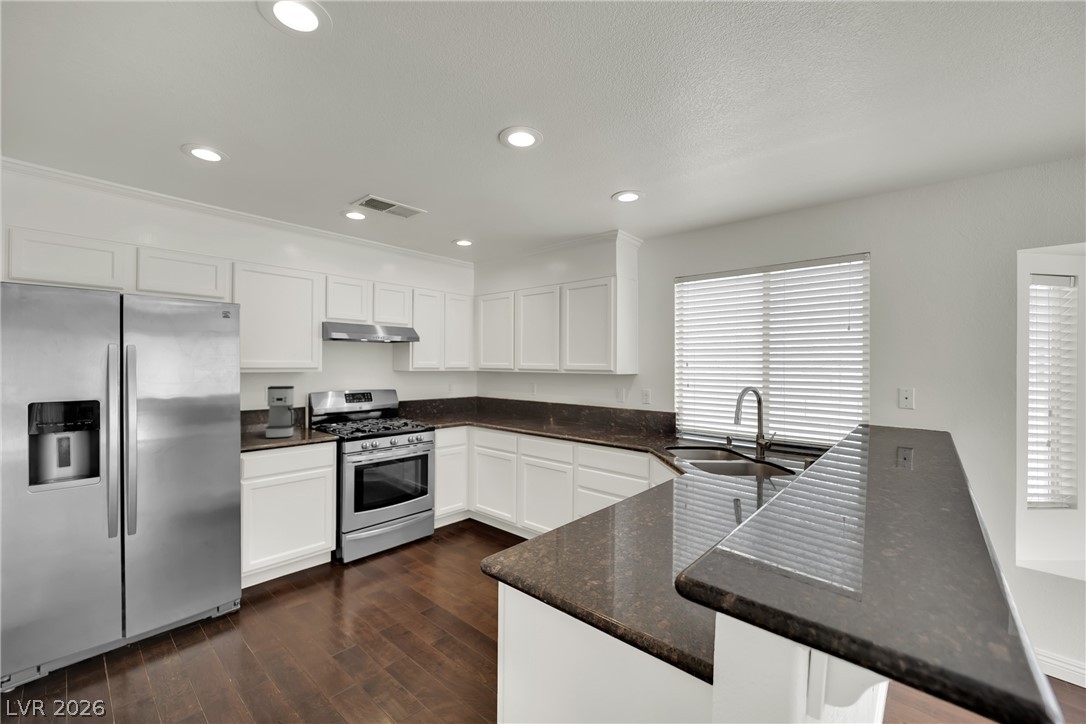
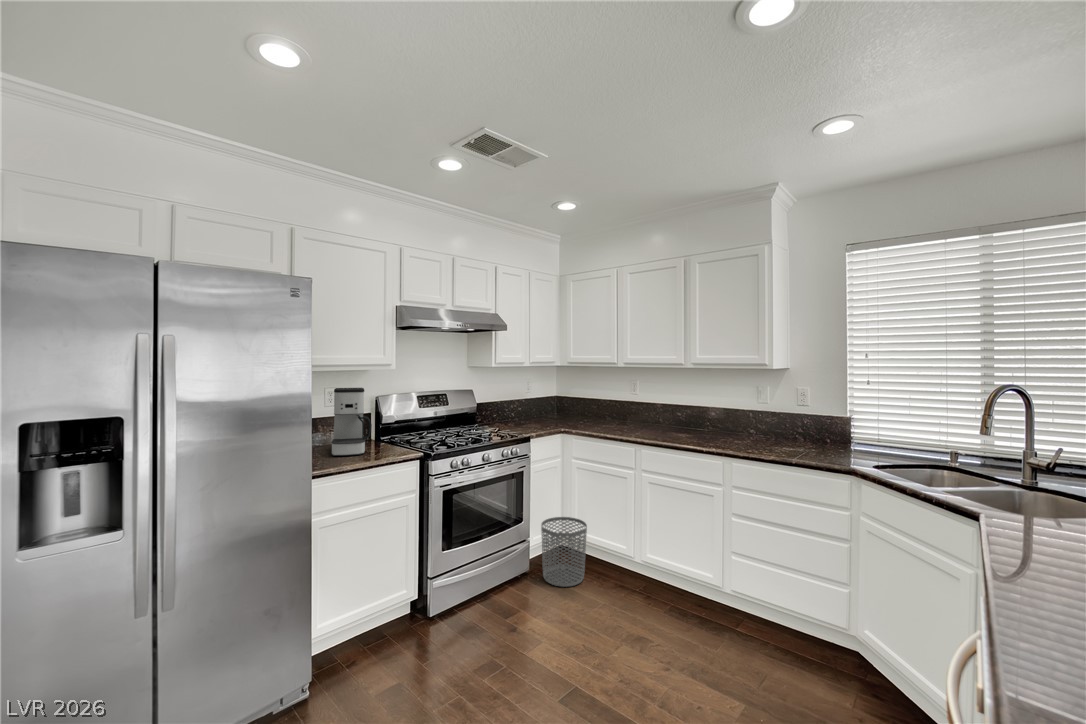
waste bin: none [444,491,480,544] -> present [541,517,587,587]

